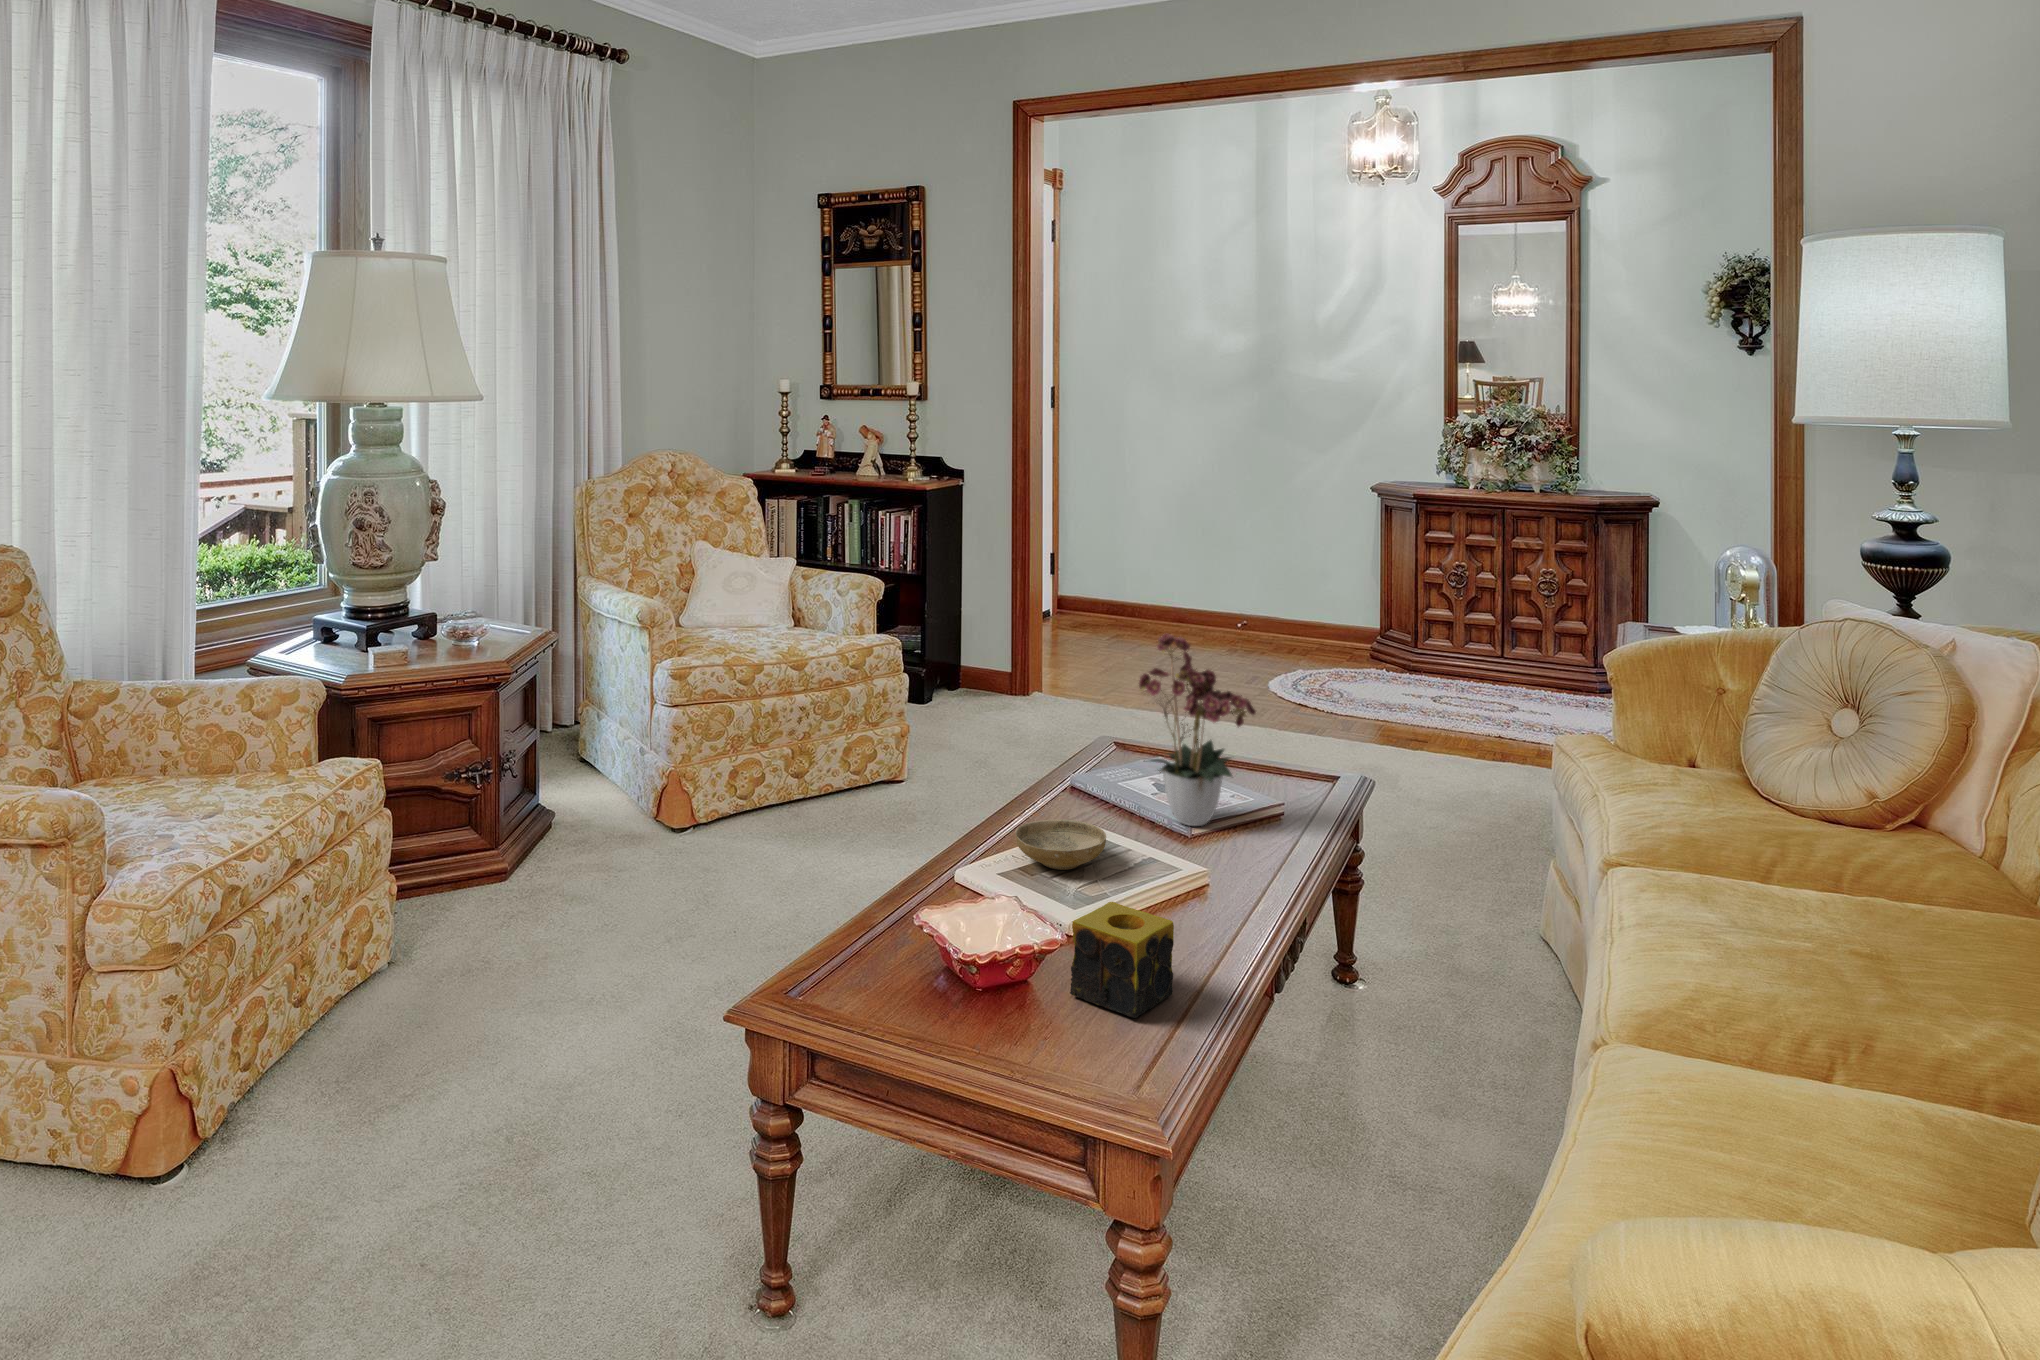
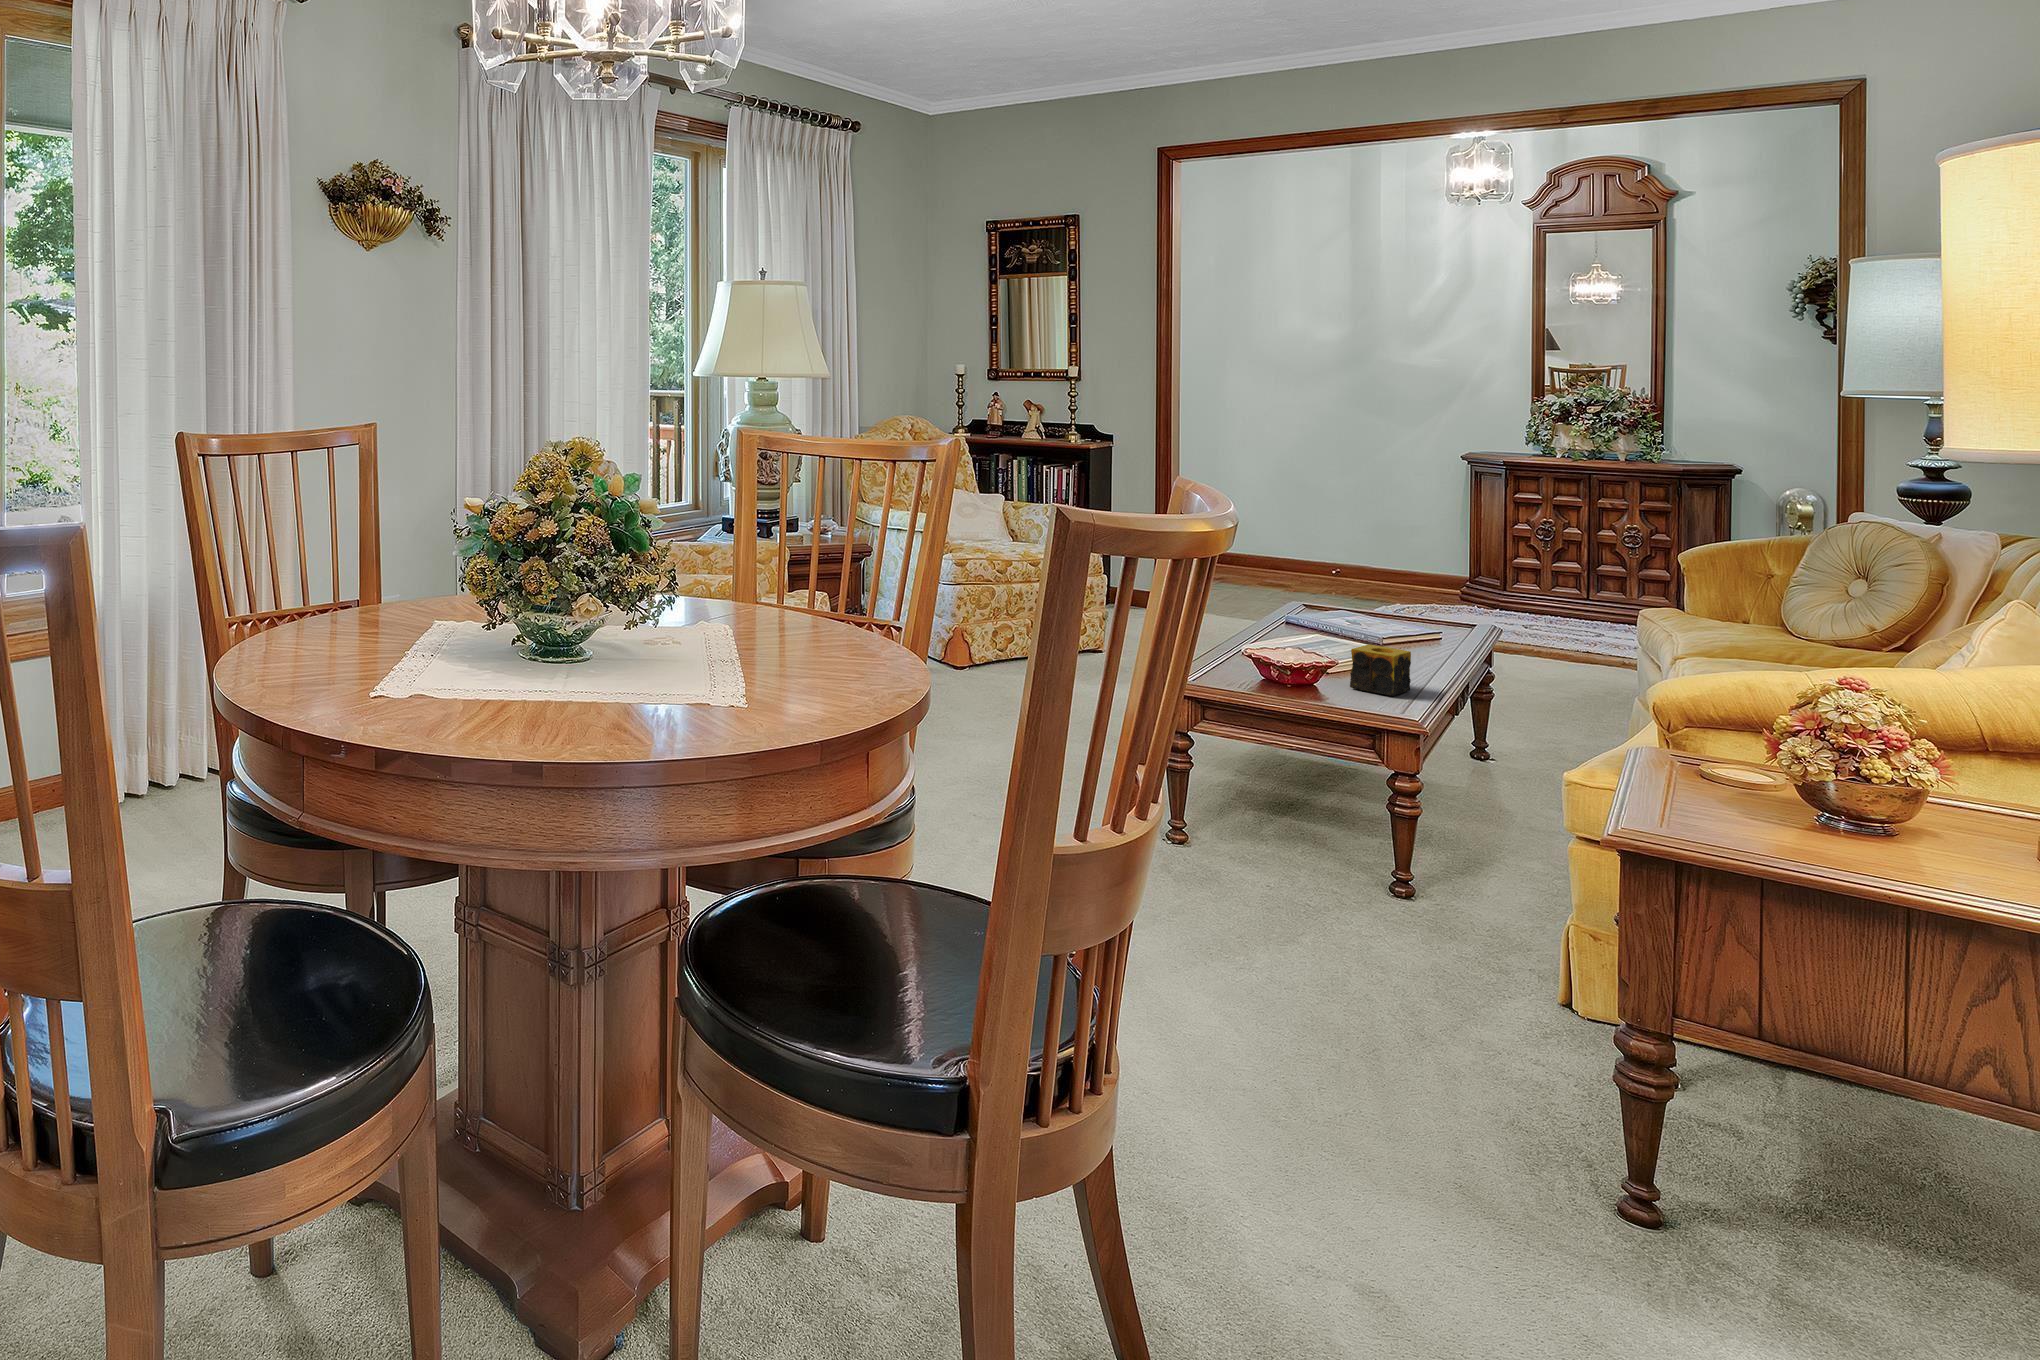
flower arrangement: present [1139,634,1256,826] -> none [1343,514,1441,636]
ceramic bowl: present [1015,819,1106,870] -> none [1280,624,1341,648]

